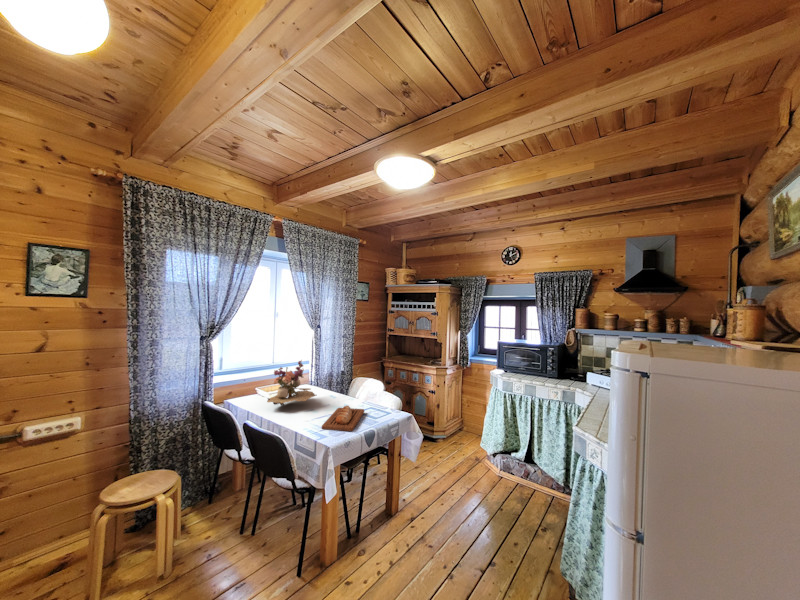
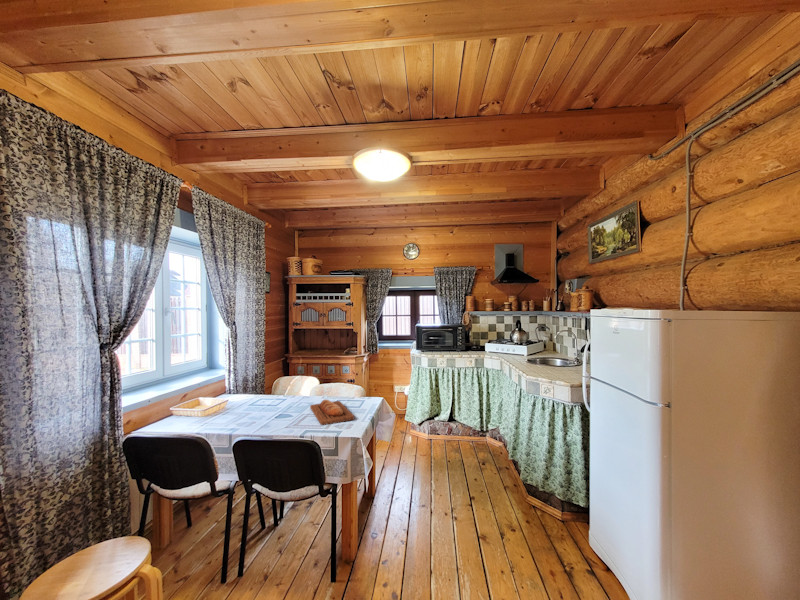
flower arrangement: present [267,361,316,406] -> none [221,361,280,418]

